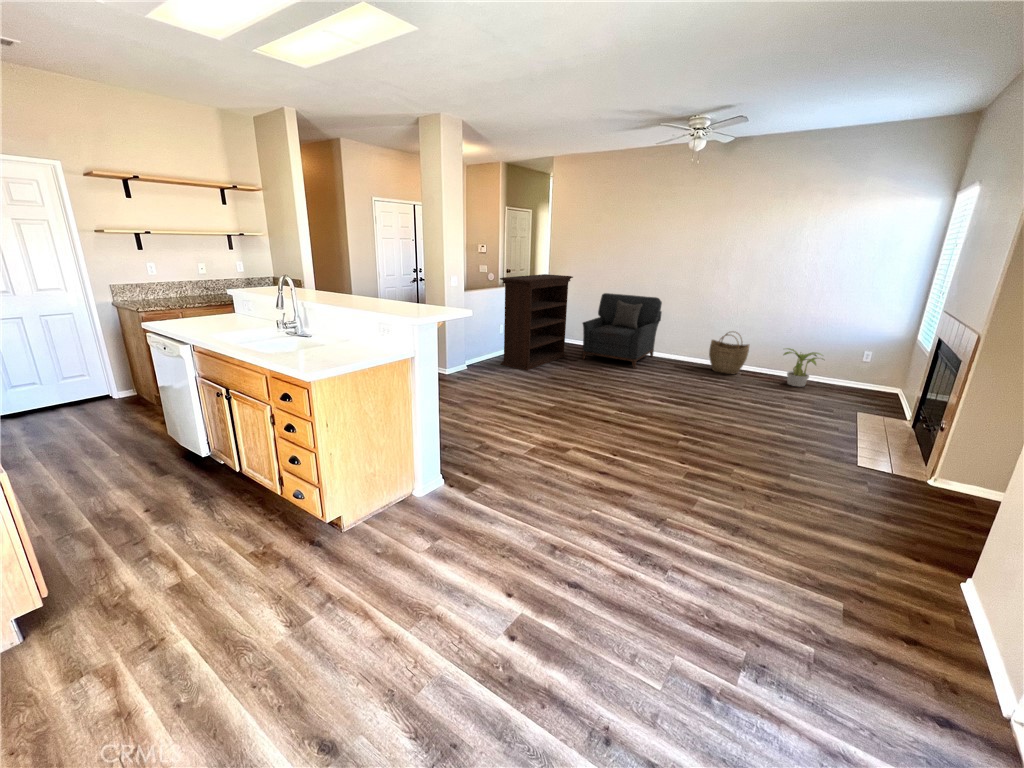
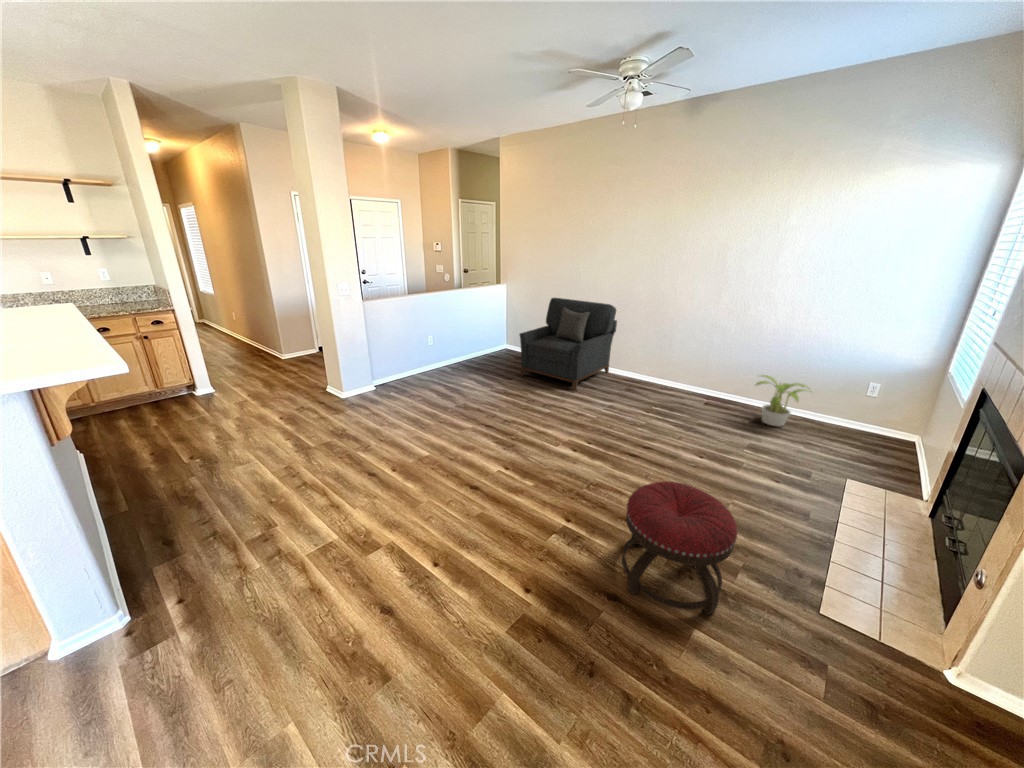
bookshelf: present [500,274,573,370] -> none [409,276,508,392]
woven basket: present [709,333,749,374] -> none [667,348,717,403]
ottoman: none [732,397,811,469] -> present [622,481,737,615]

